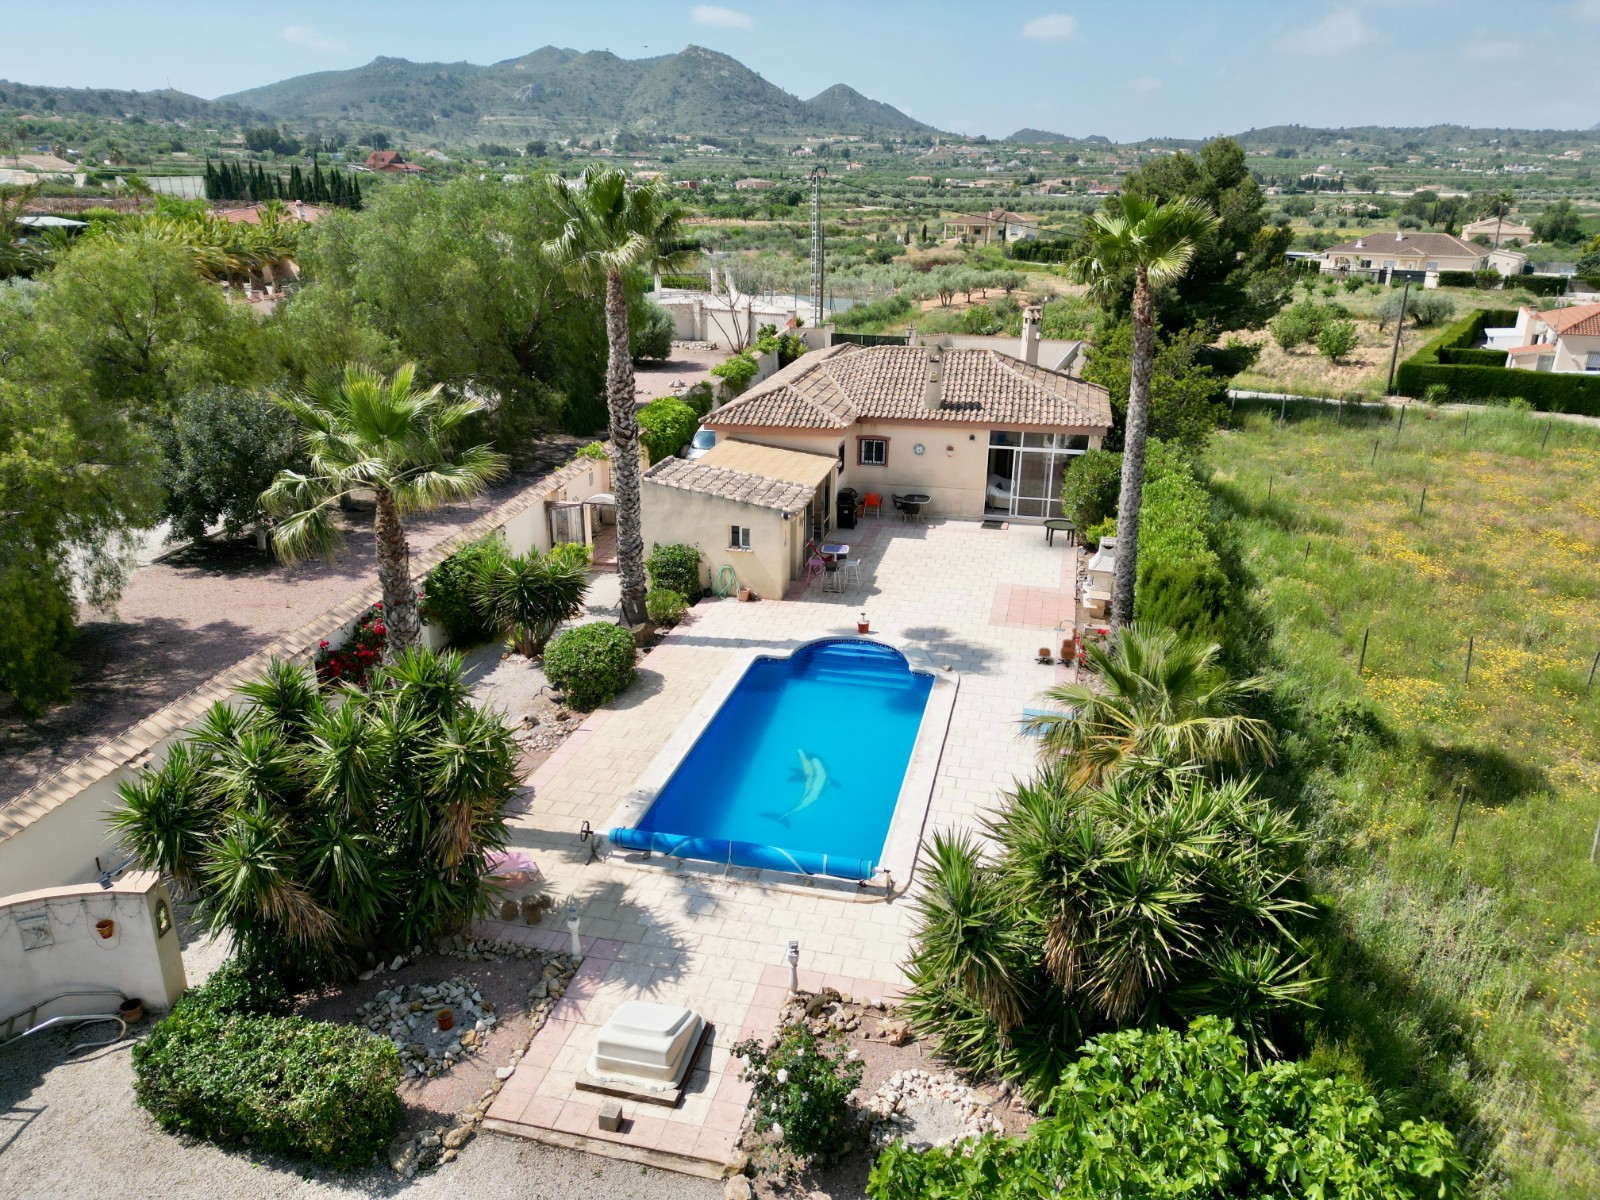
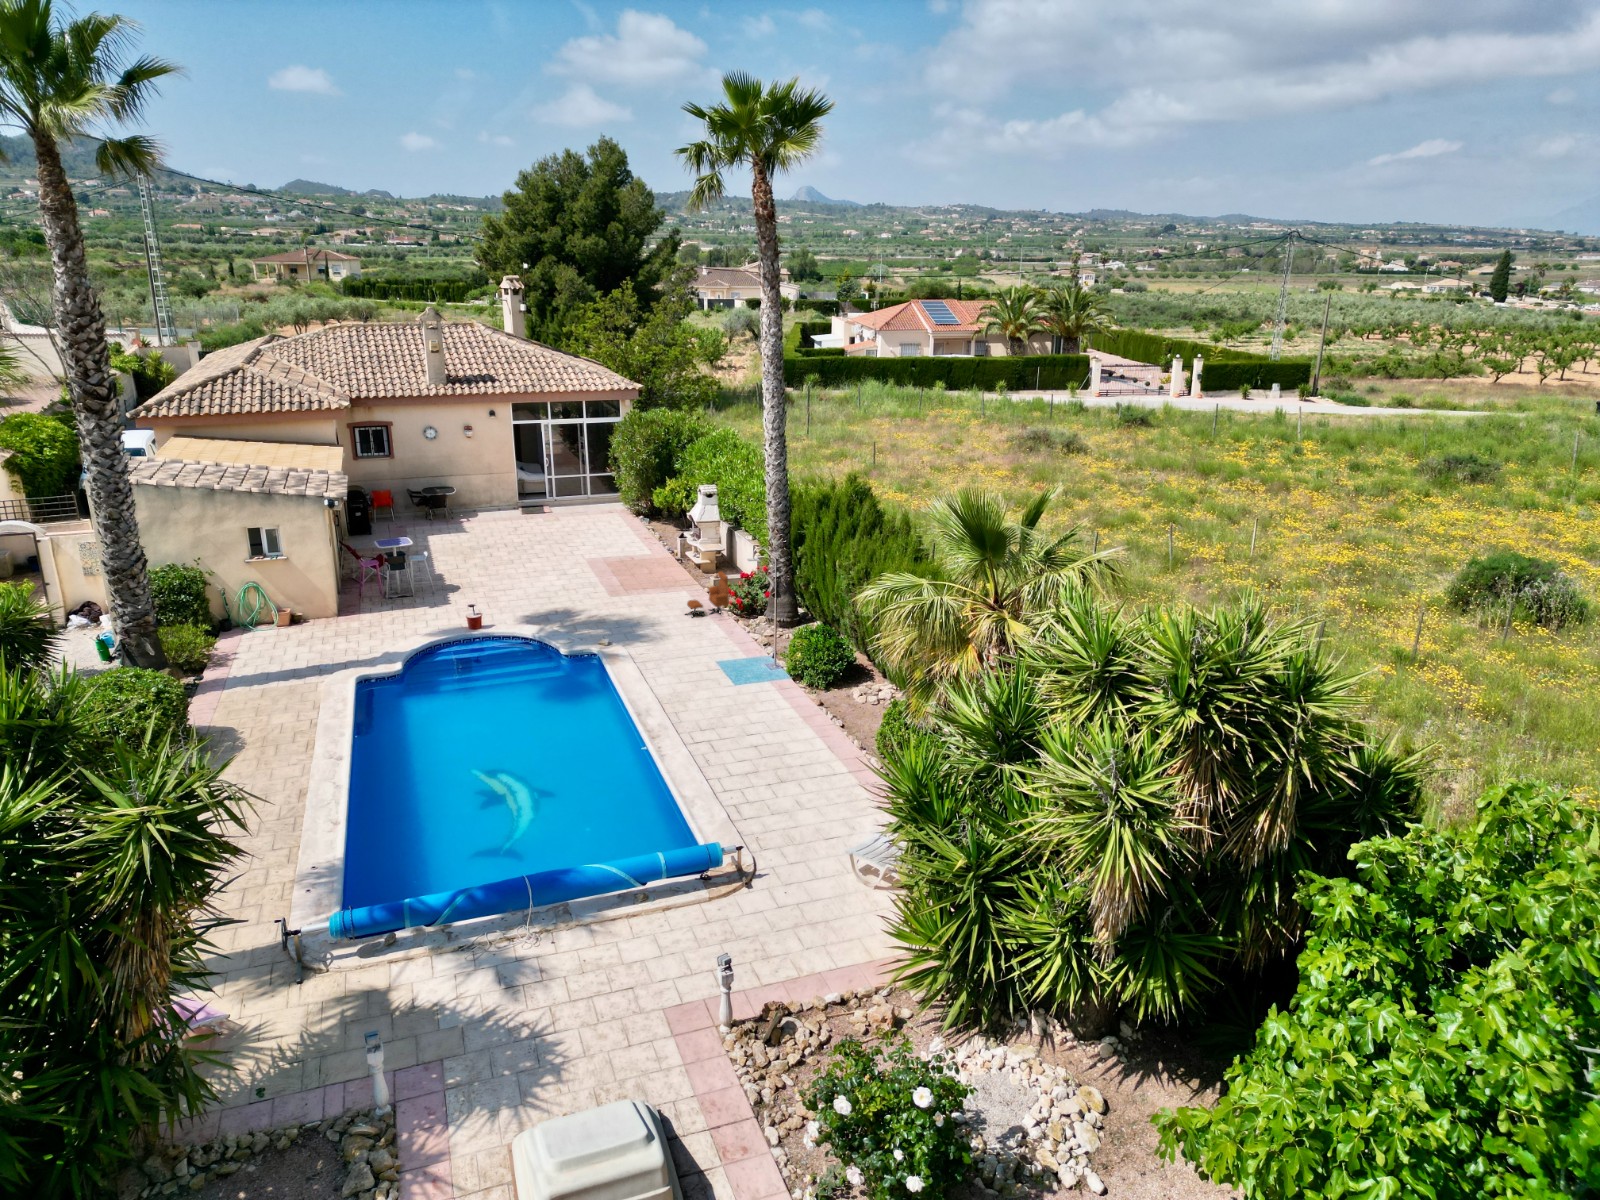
round table: present [1043,519,1079,547] -> none [596,490,634,519]
woven basket: present [501,894,552,924] -> none [196,1045,280,1116]

